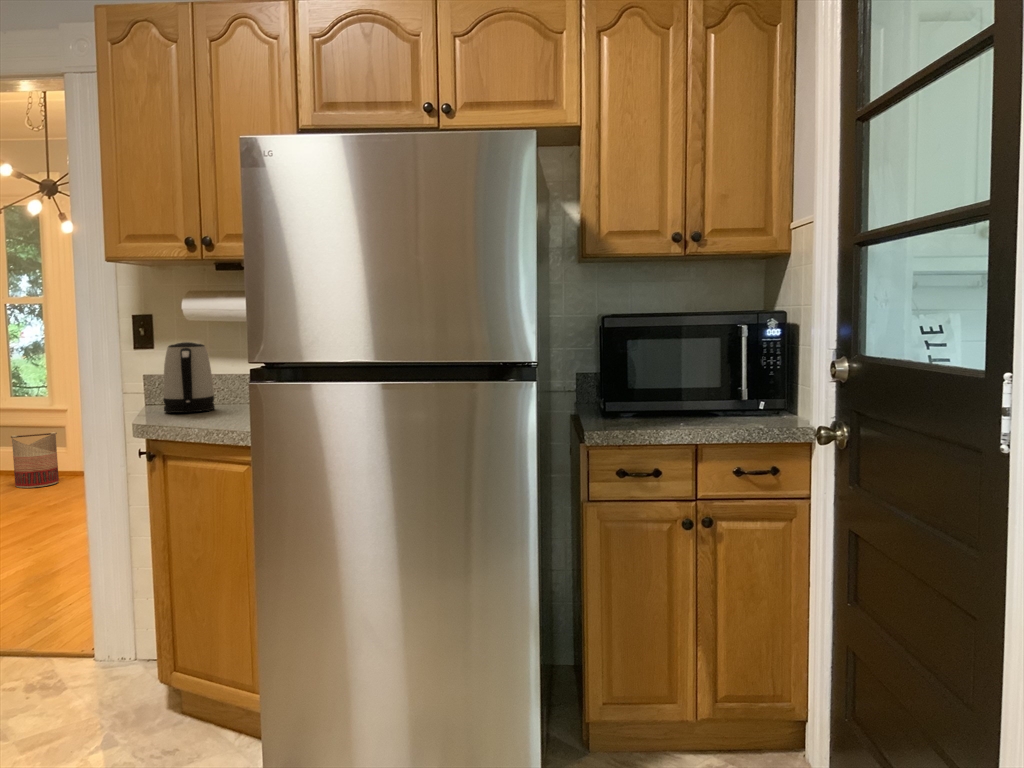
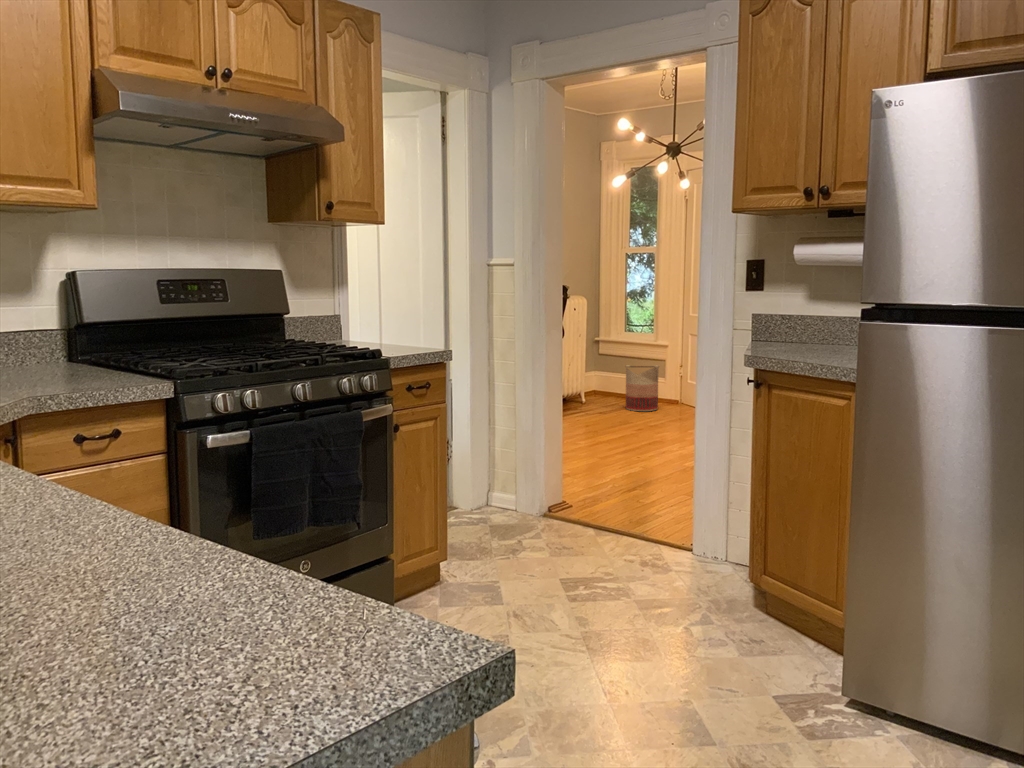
kettle: present [163,342,215,413] -> none [770,285,815,349]

